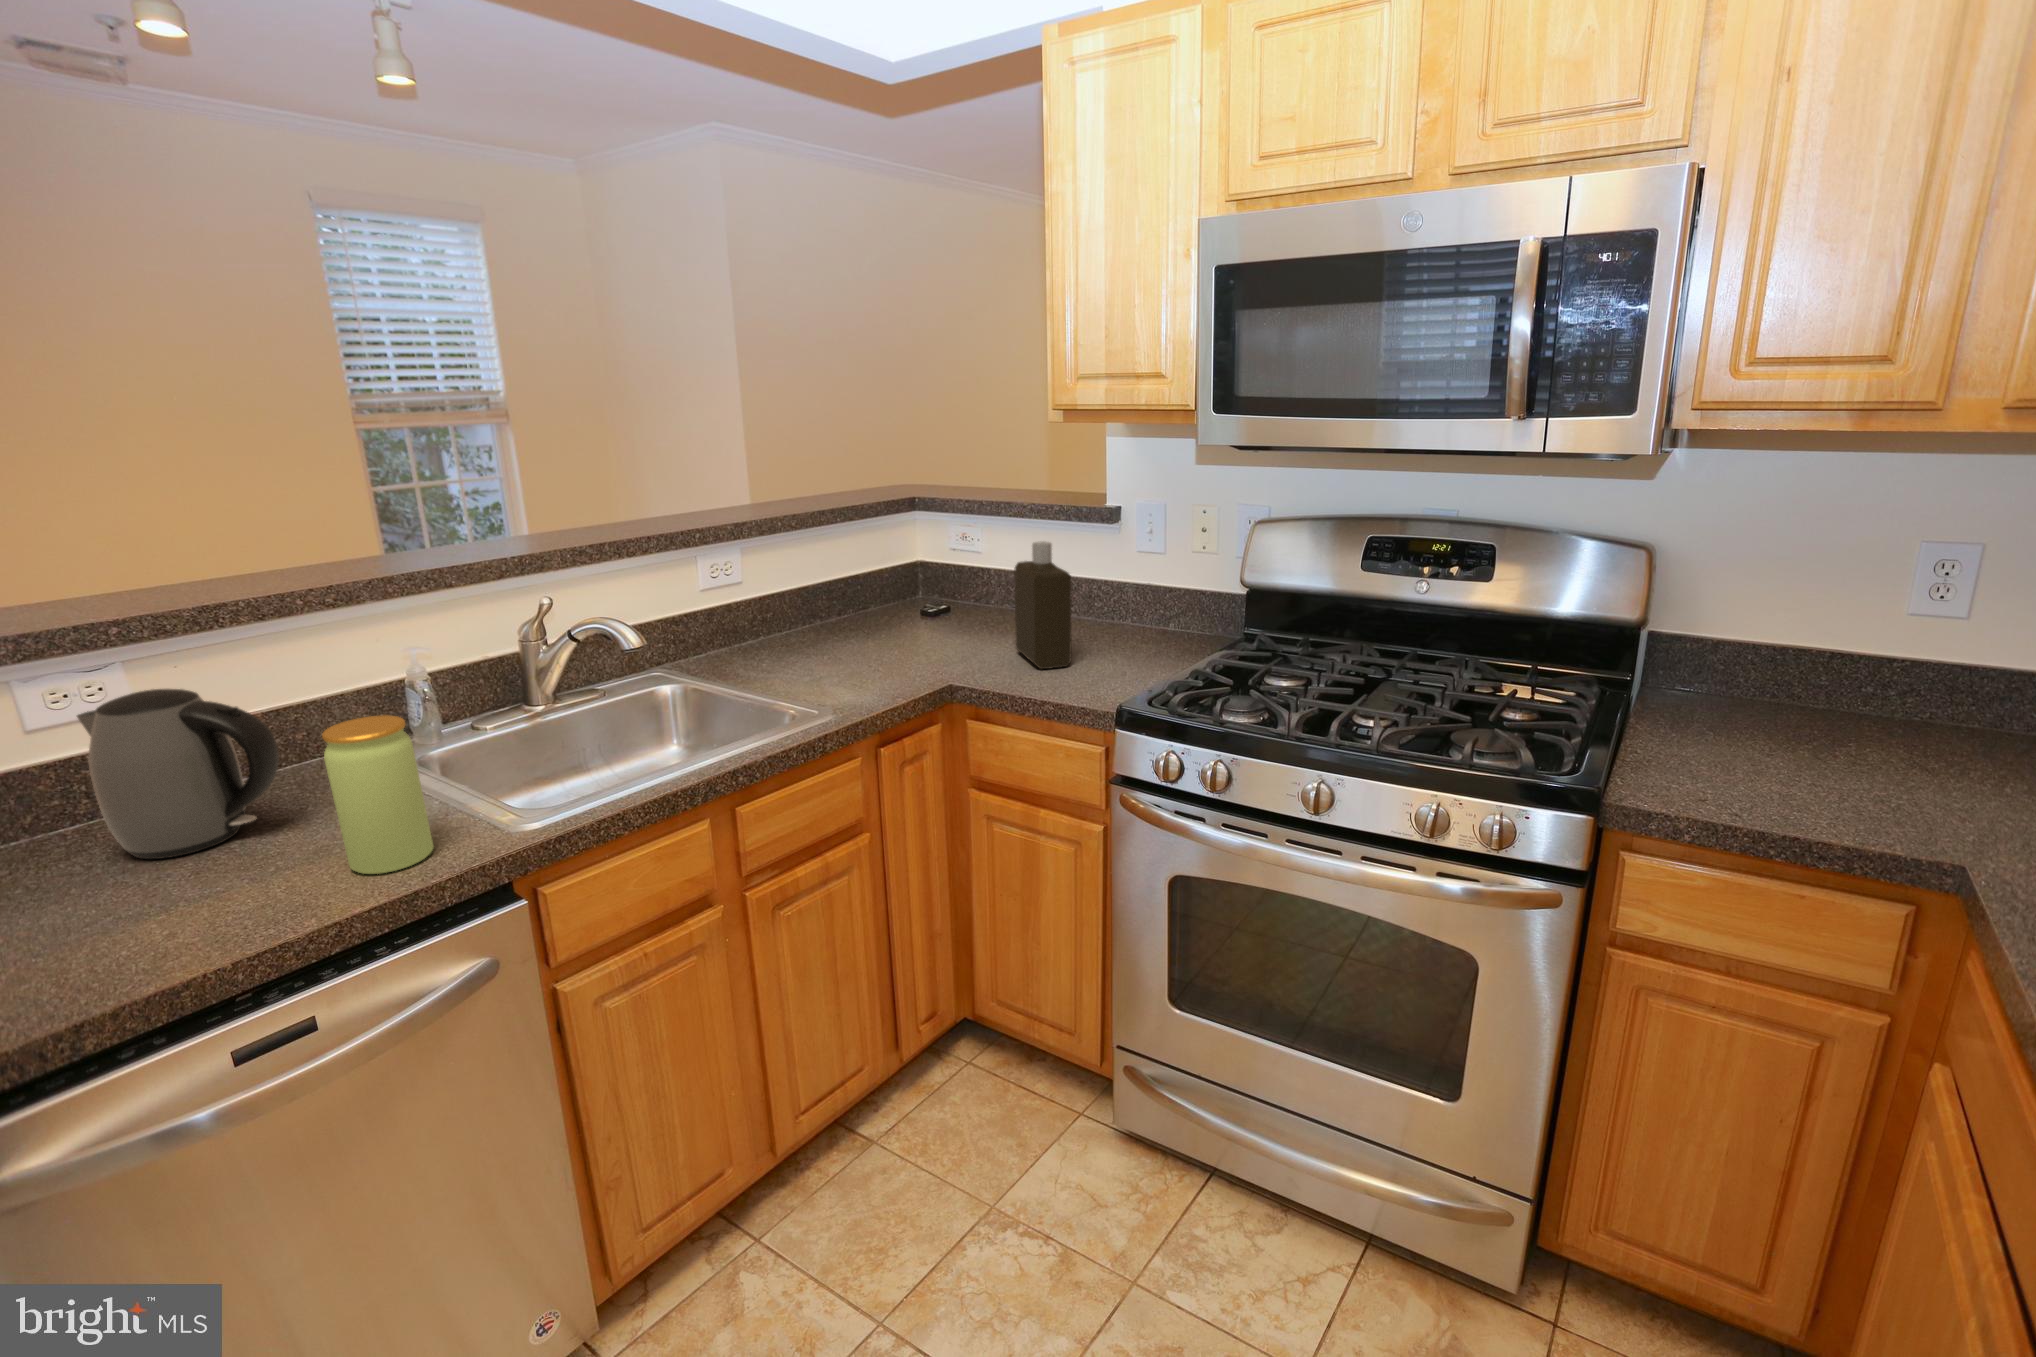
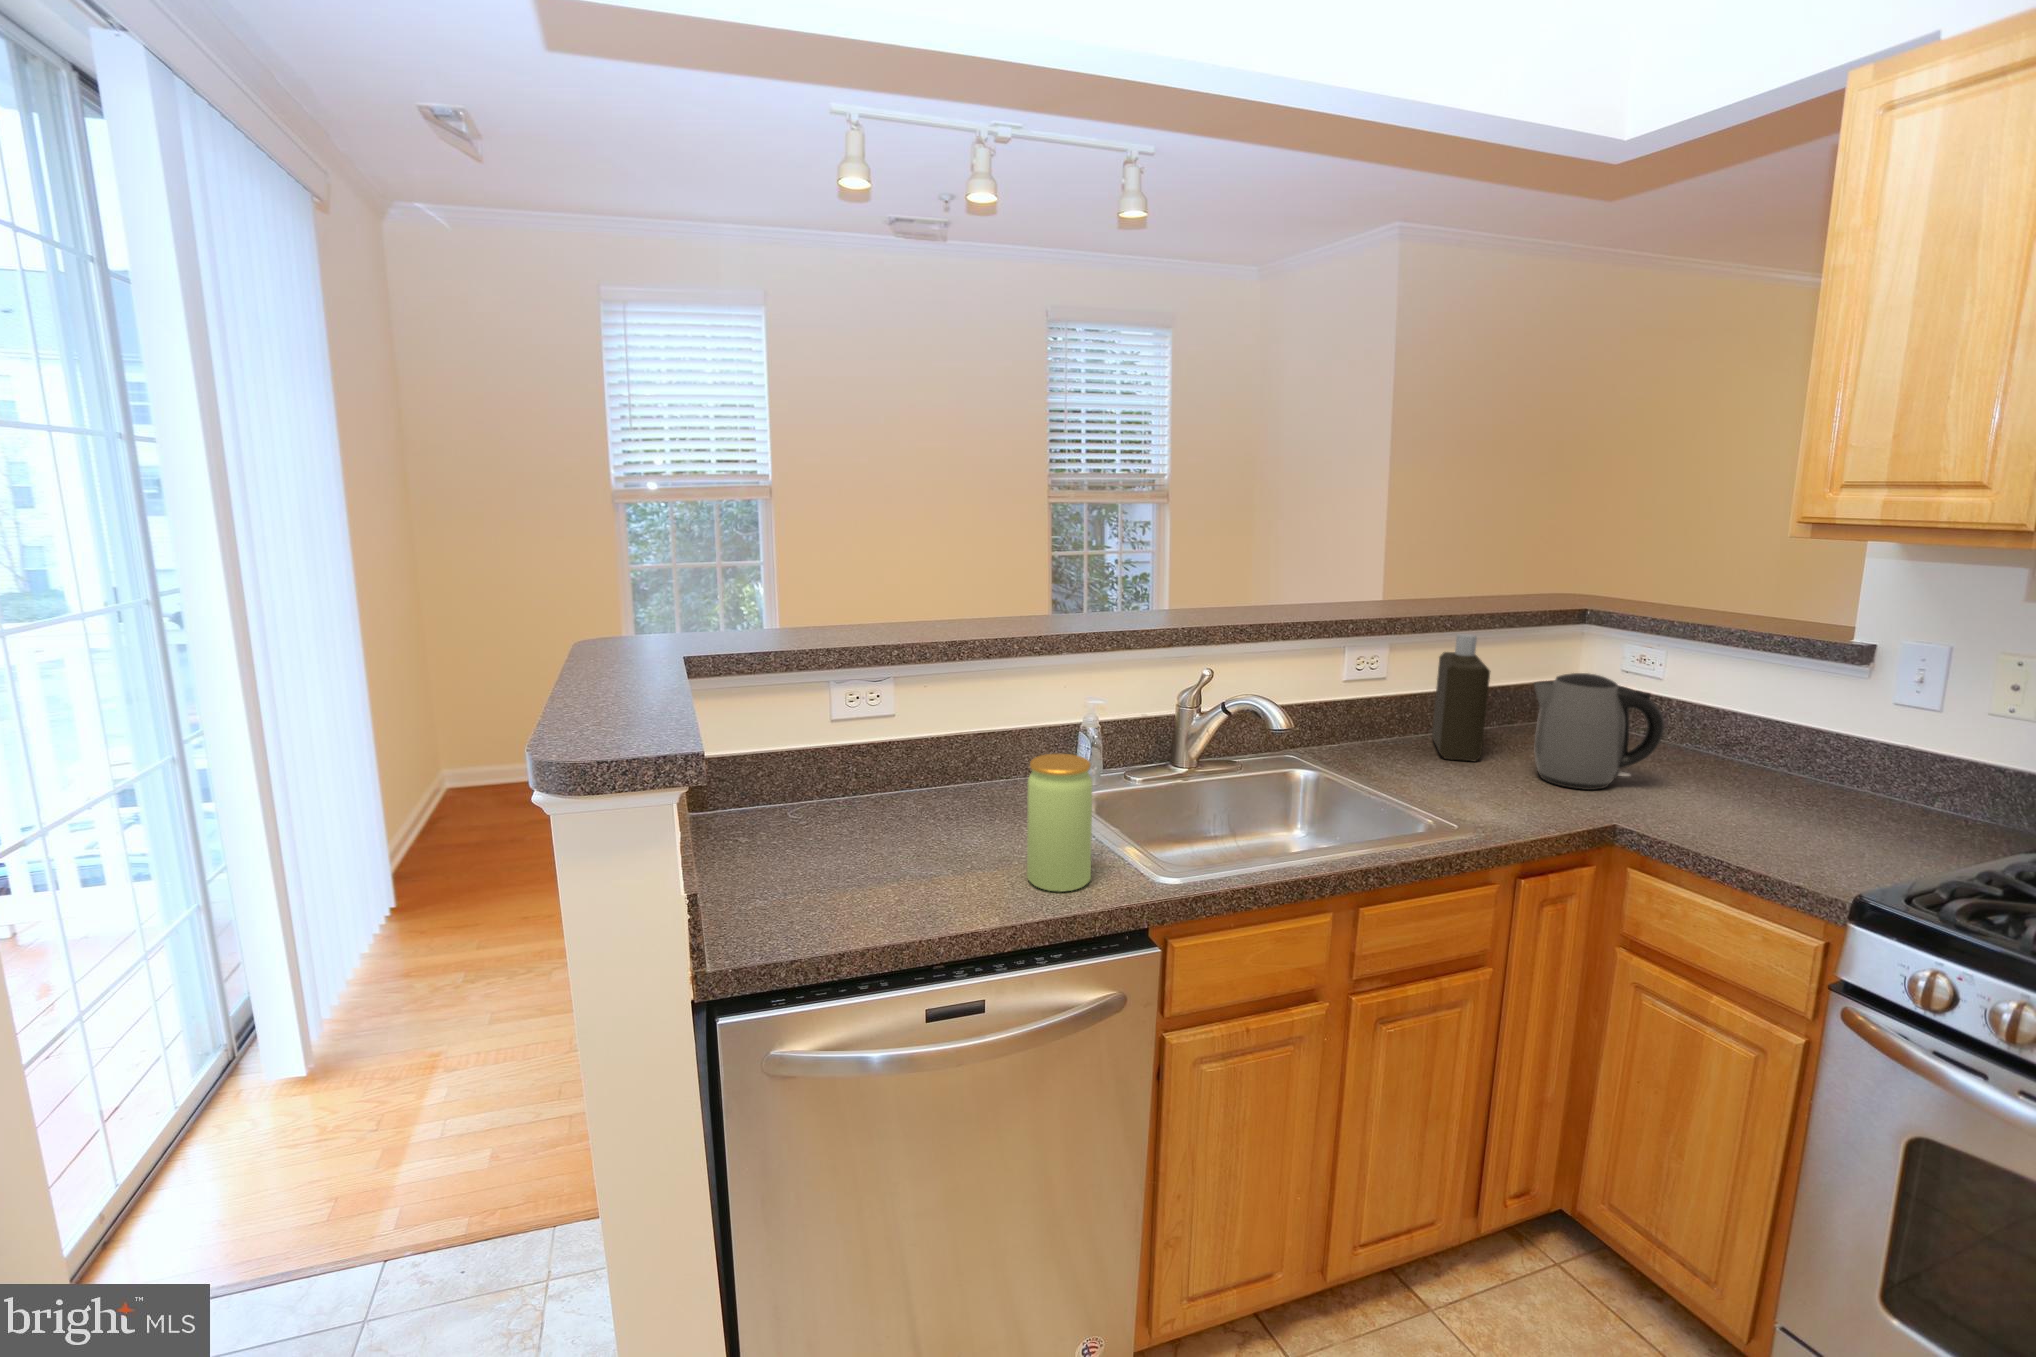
bottle: present [1014,541,1071,669] -> present [1432,634,1490,761]
kettle: present [77,689,279,859] -> present [1534,673,1664,790]

